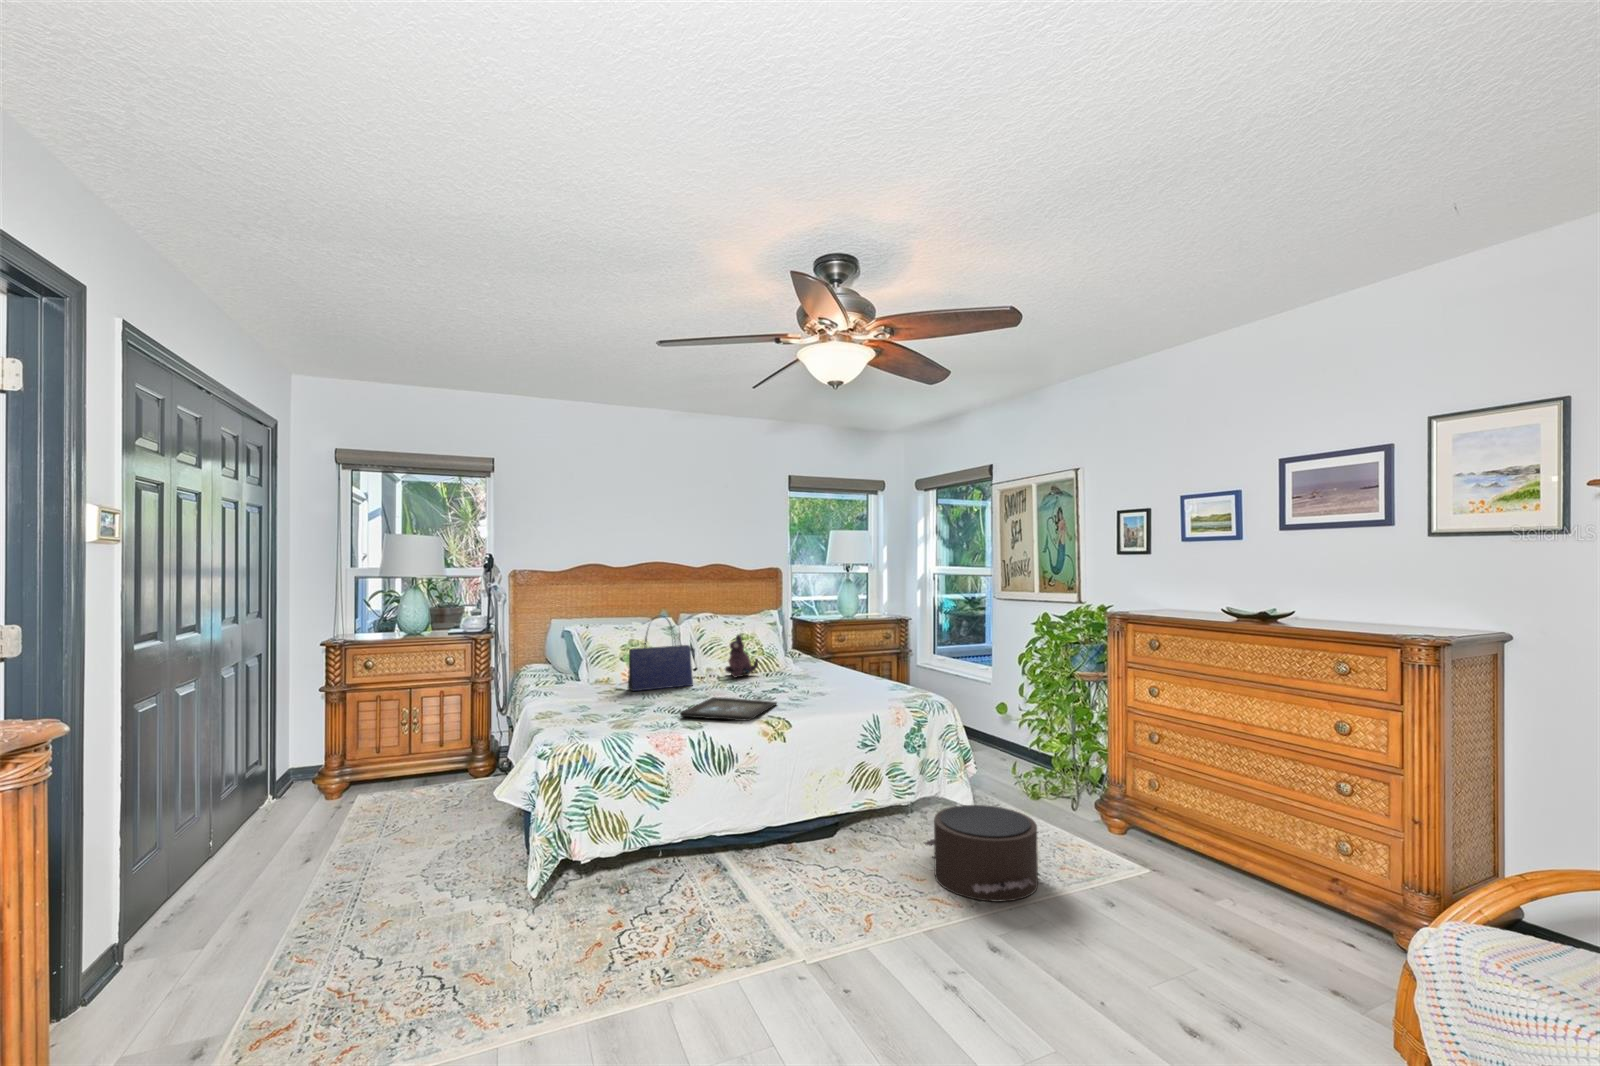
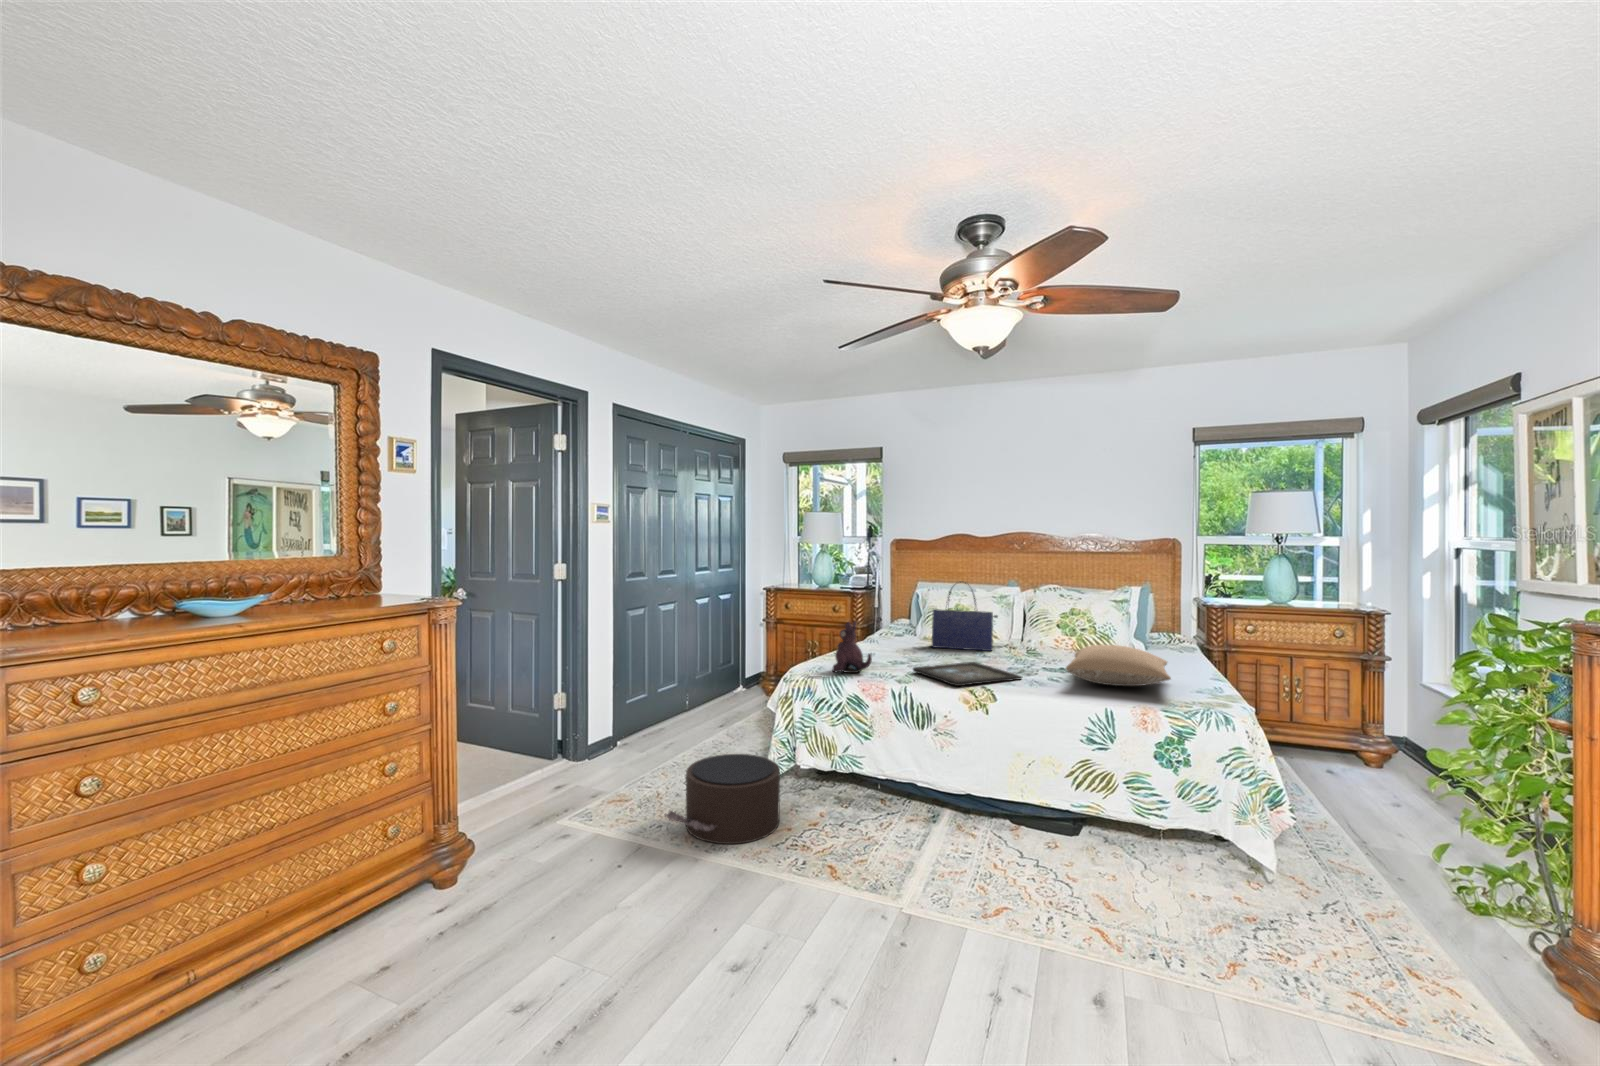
plush toy: present [725,635,758,678] -> present [832,622,872,673]
pillow: none [796,661,897,696] -> present [1066,645,1171,686]
pouf: present [925,805,1038,902] -> present [665,754,780,844]

